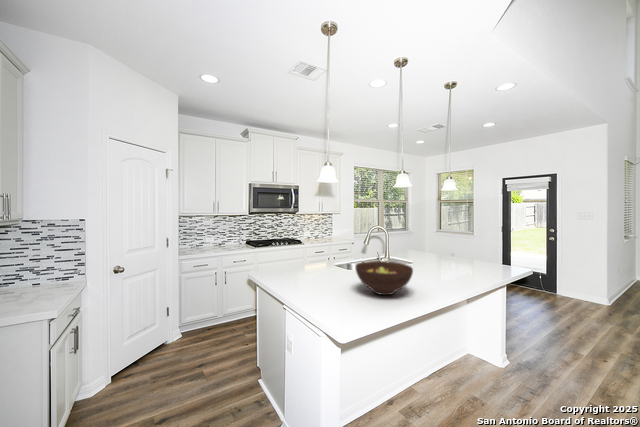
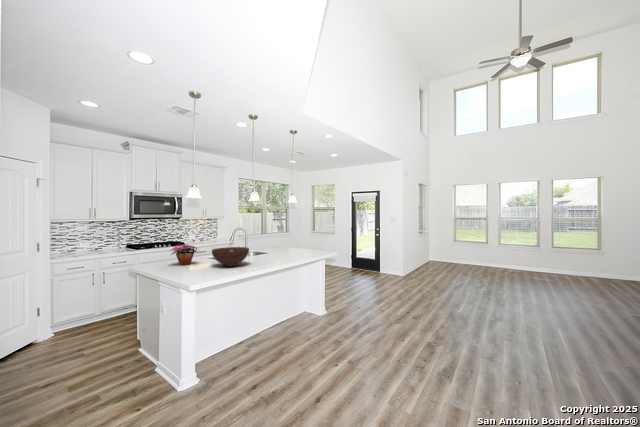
flower arrangement: none [295,252,337,283] -> present [171,244,197,265]

